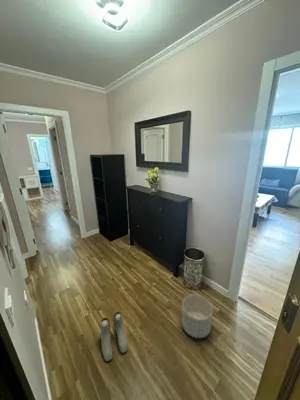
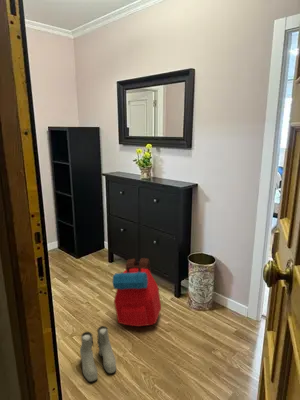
backpack: none [128,252,164,304] -> present [113,258,161,326]
planter: present [182,294,212,338] -> none [185,306,224,355]

